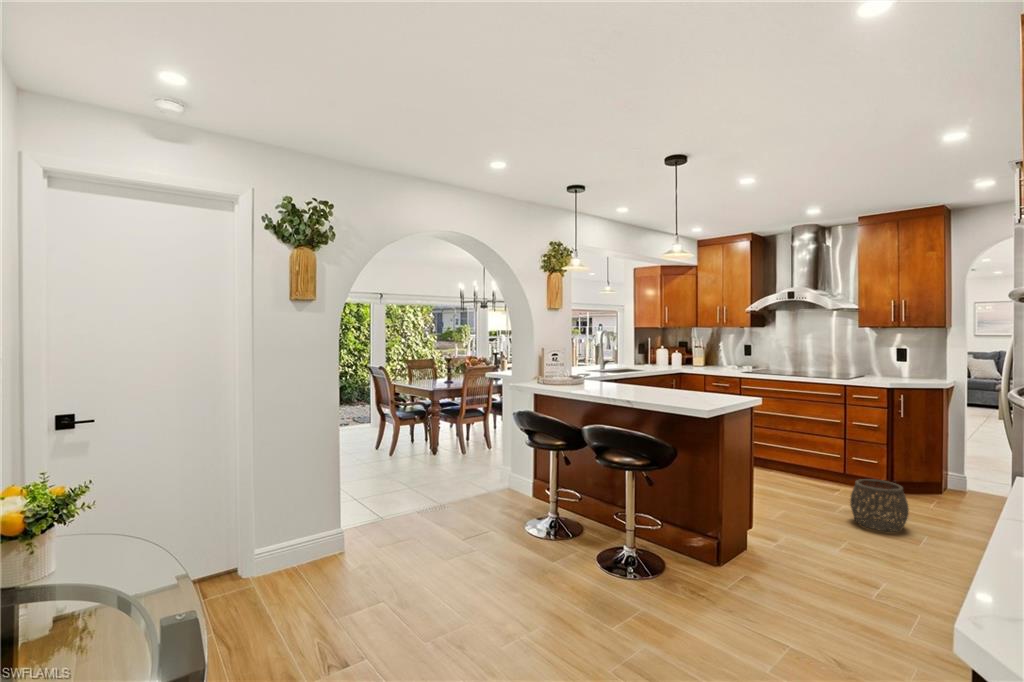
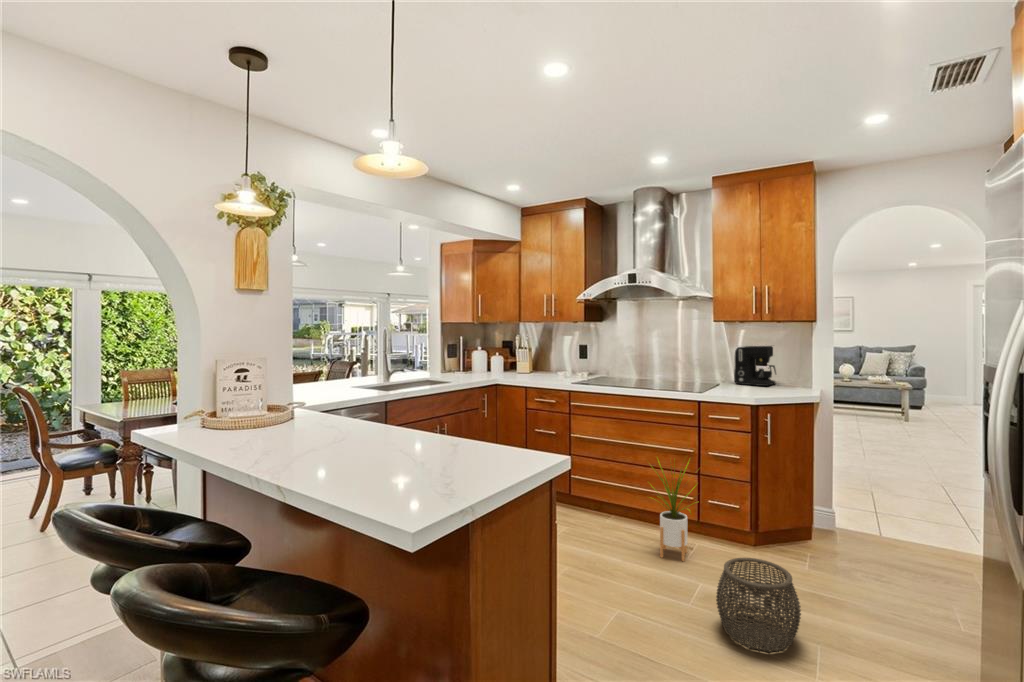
coffee maker: none [878,346,916,377] -> present [734,346,776,386]
house plant: none [801,416,847,494] -> present [657,458,696,561]

